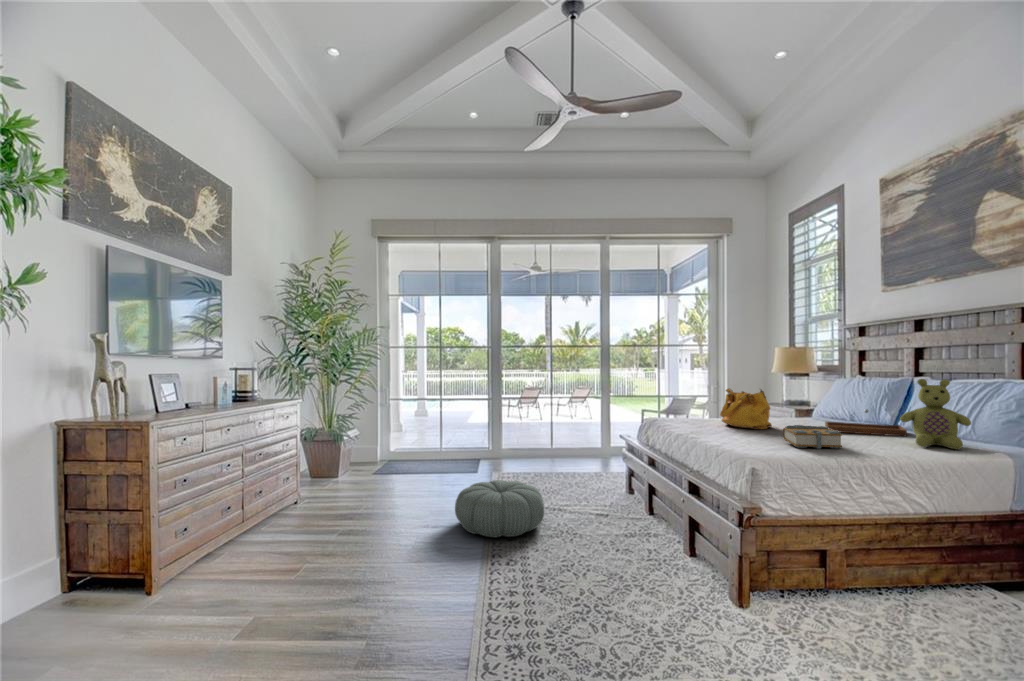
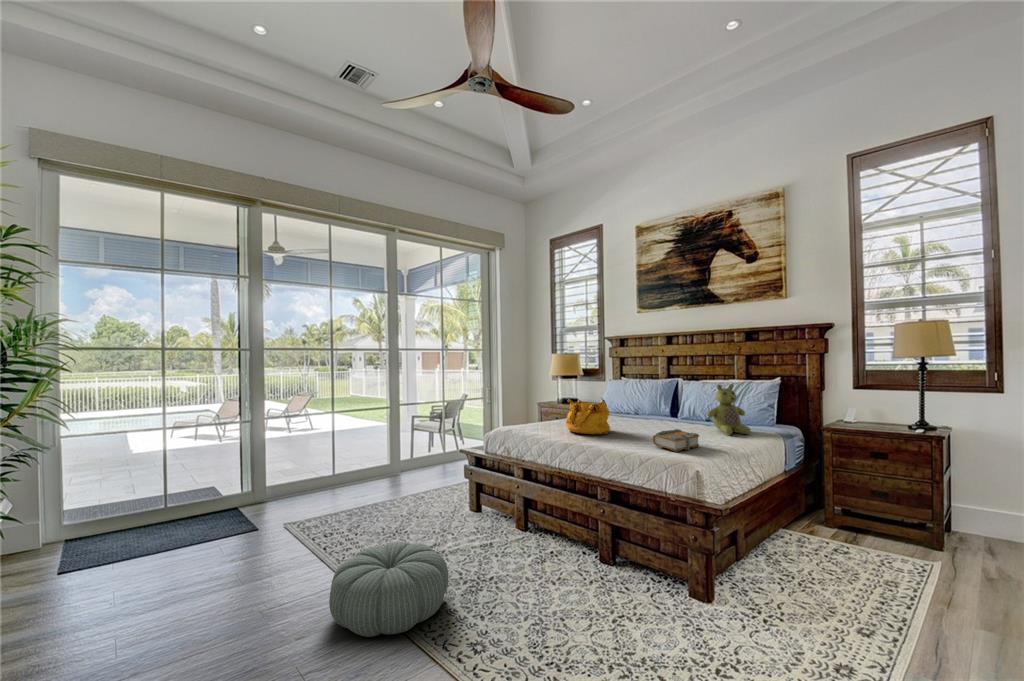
tray: present [825,410,907,436] -> none [638,407,696,429]

